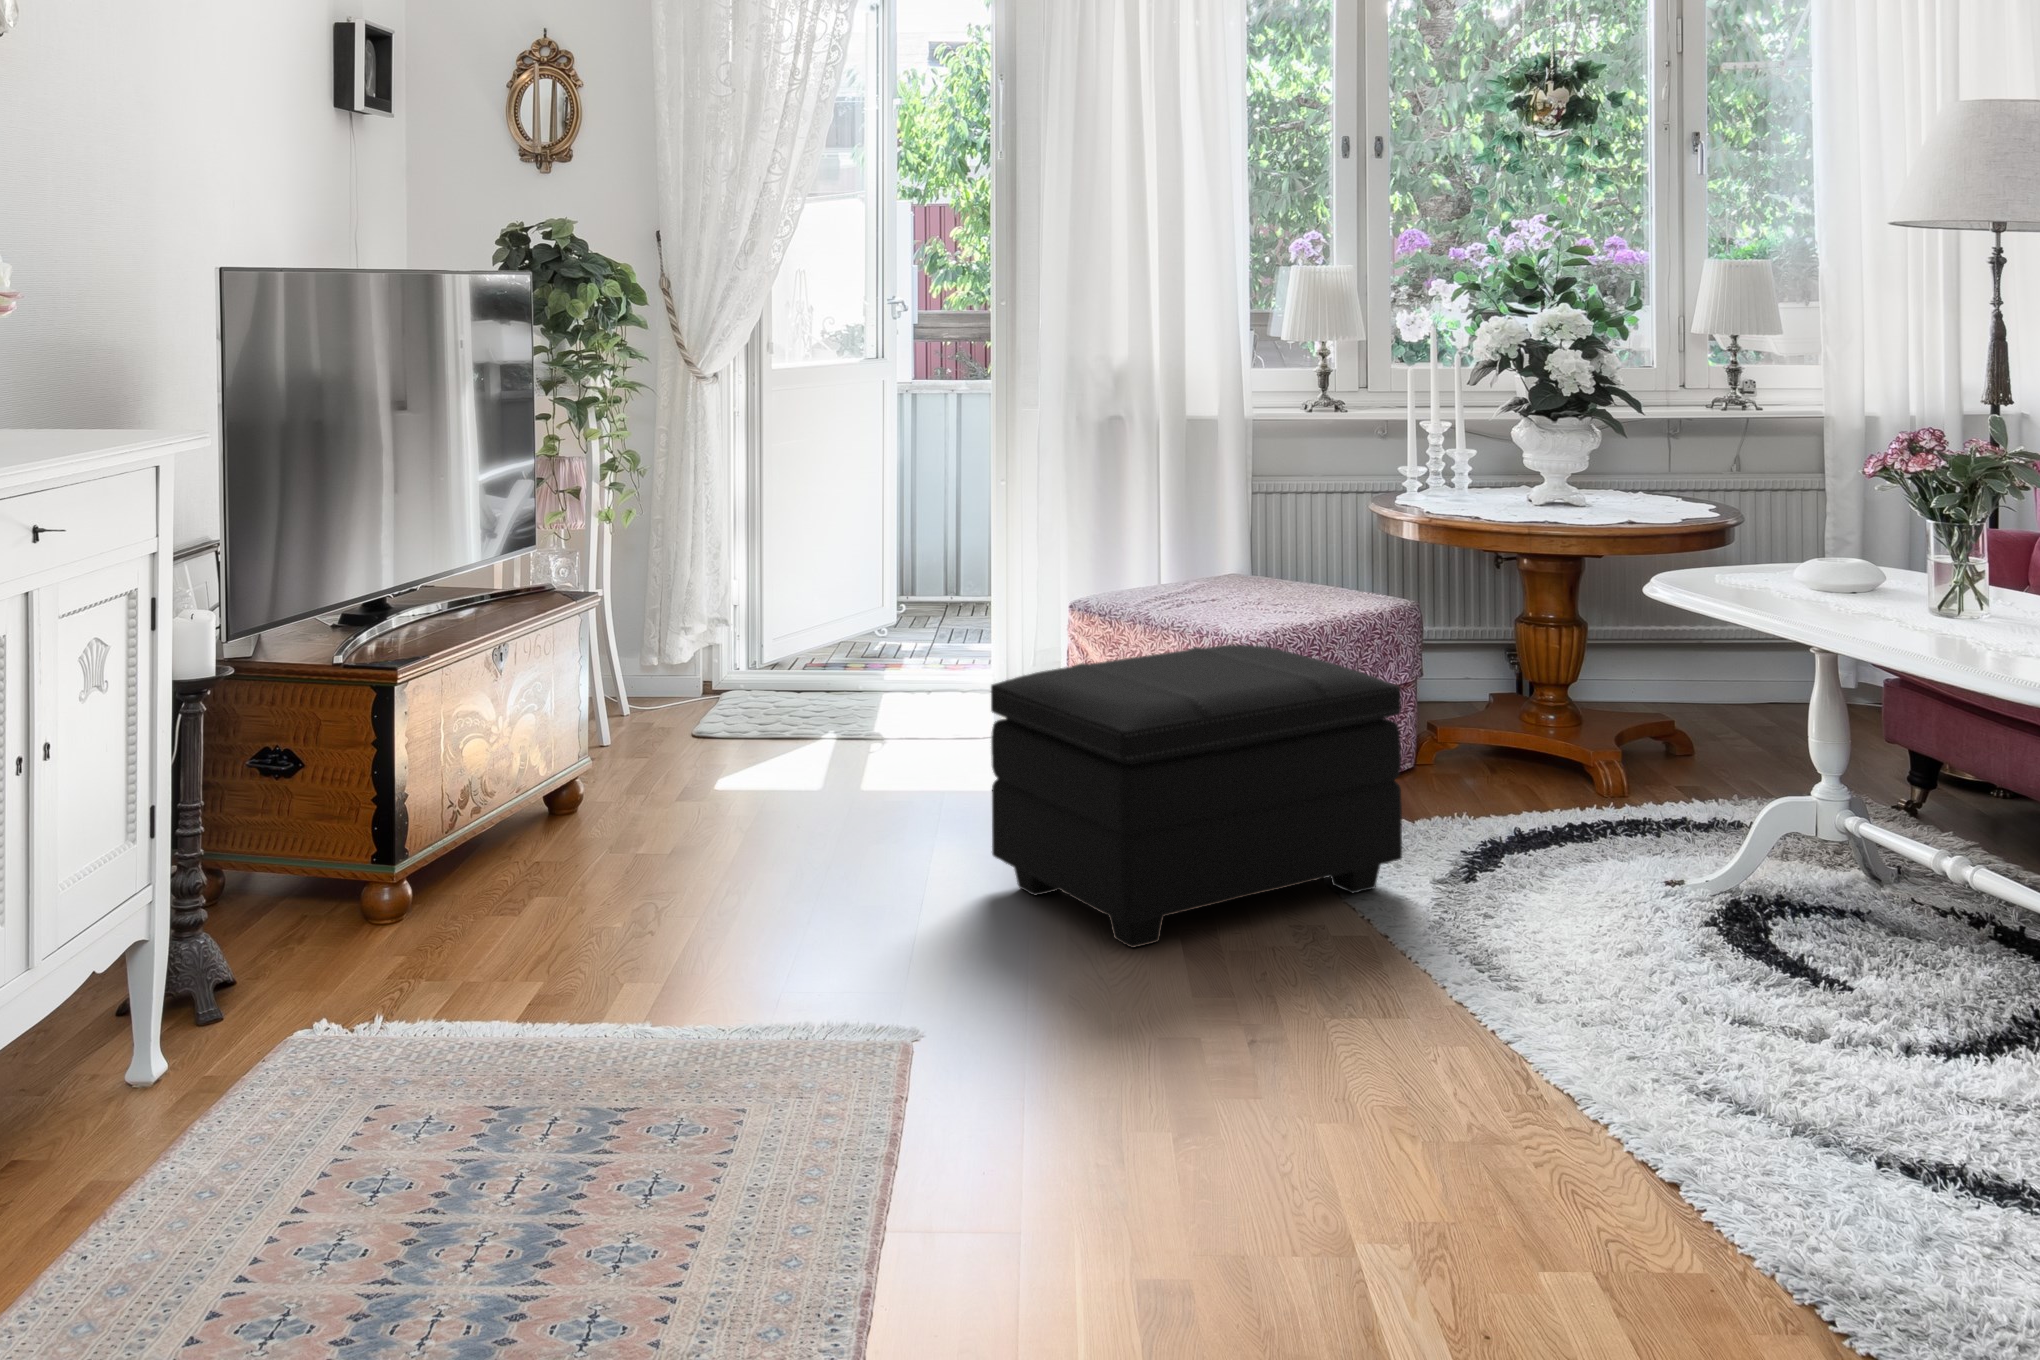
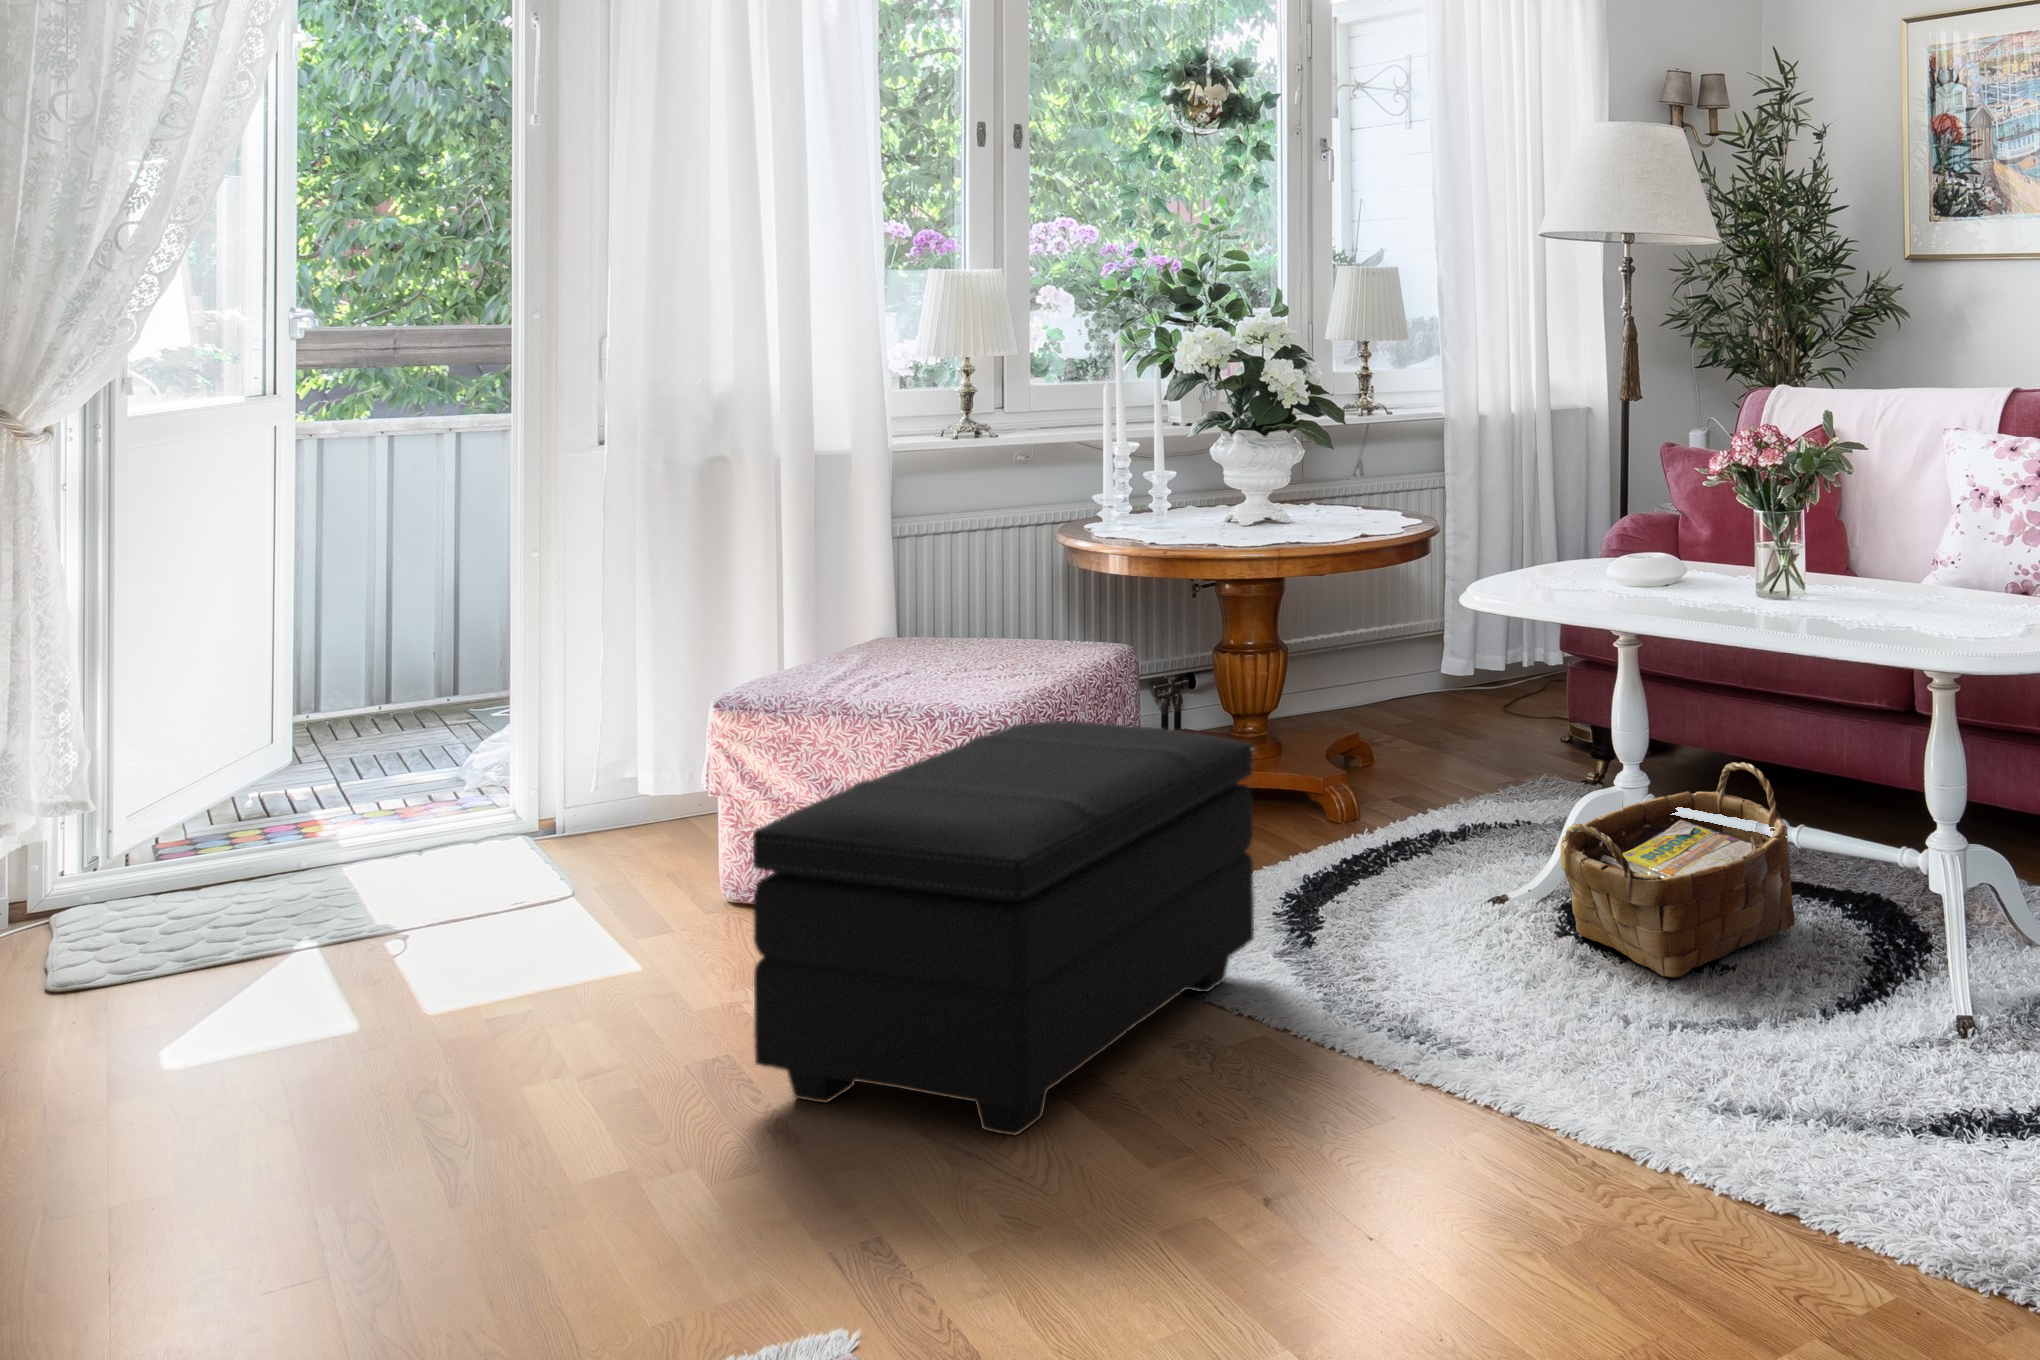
woven basket: none [1694,791,1963,986] -> present [1560,762,1795,978]

